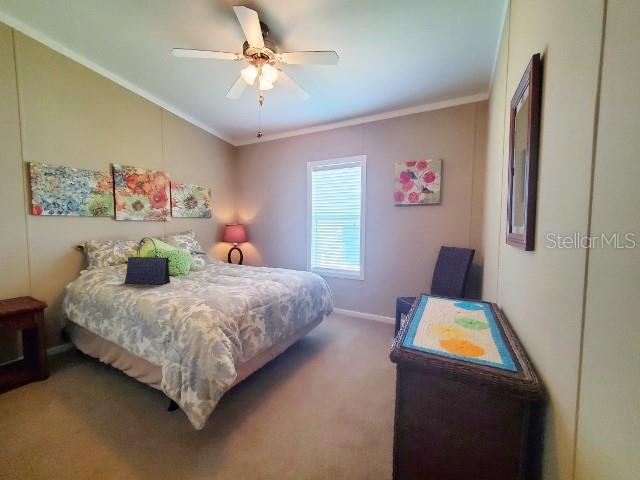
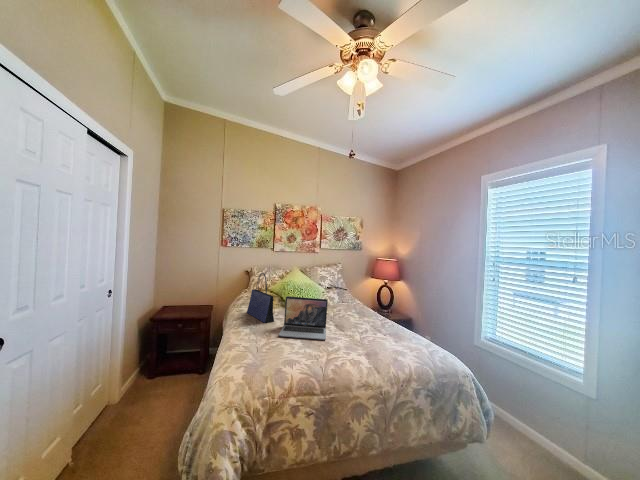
laptop: none [186,253,236,287] -> present [279,296,328,340]

